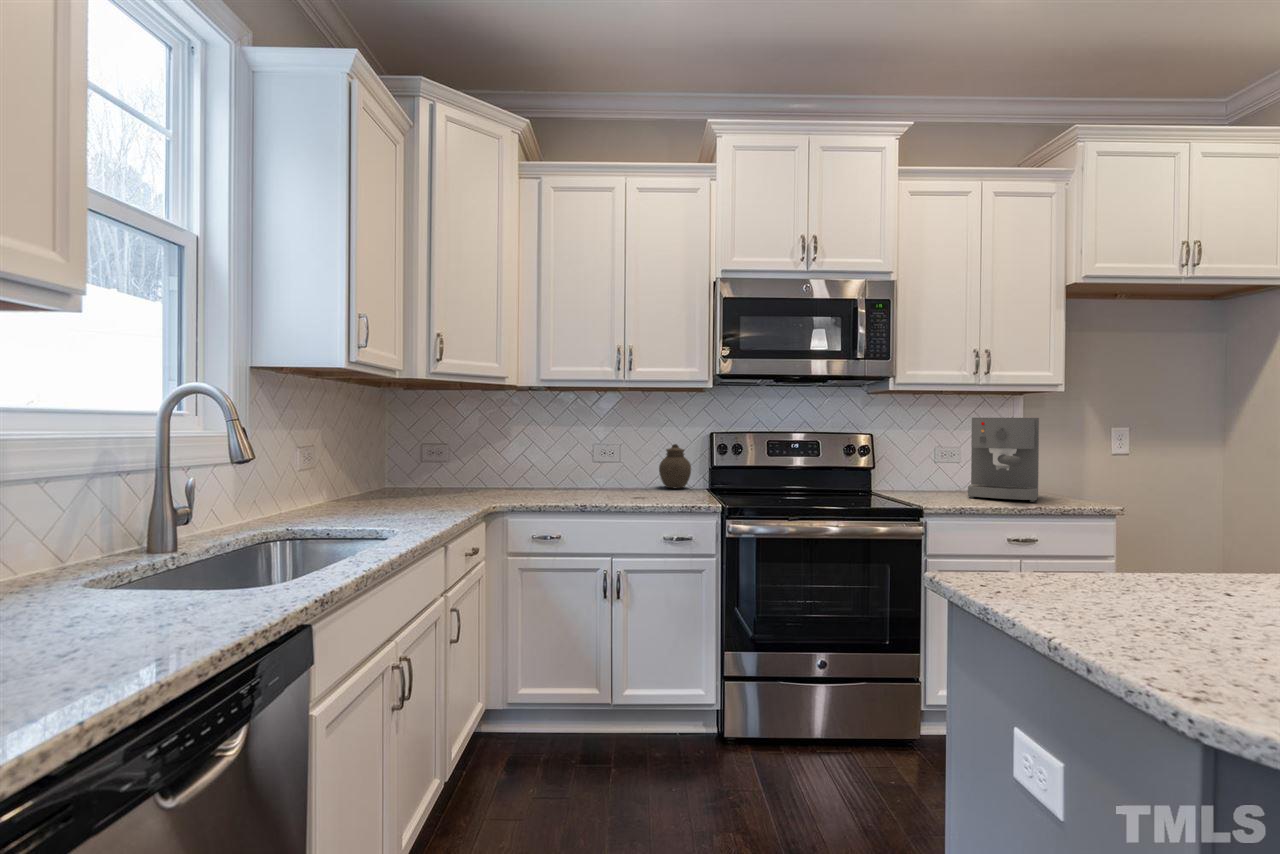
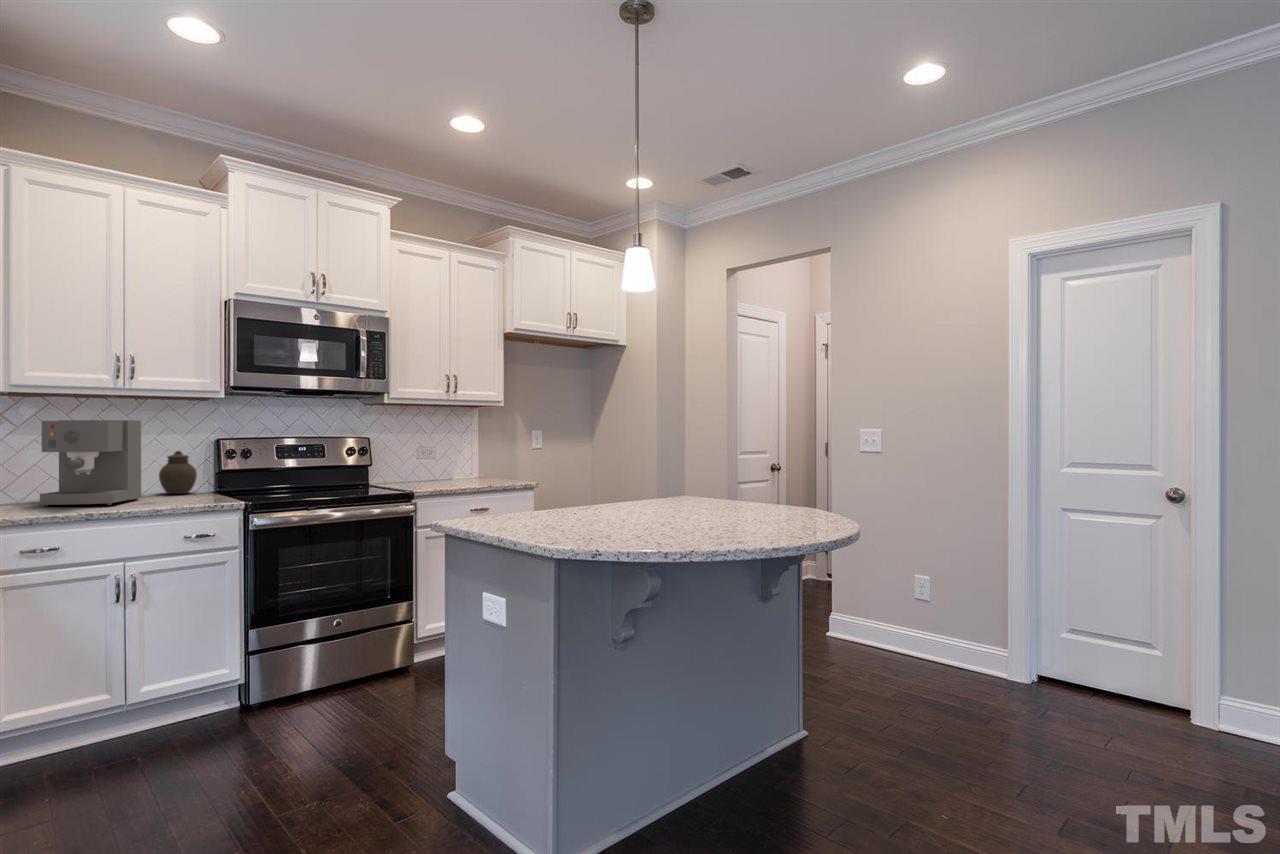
coffee maker: present [968,418,1039,502] -> present [40,420,141,507]

